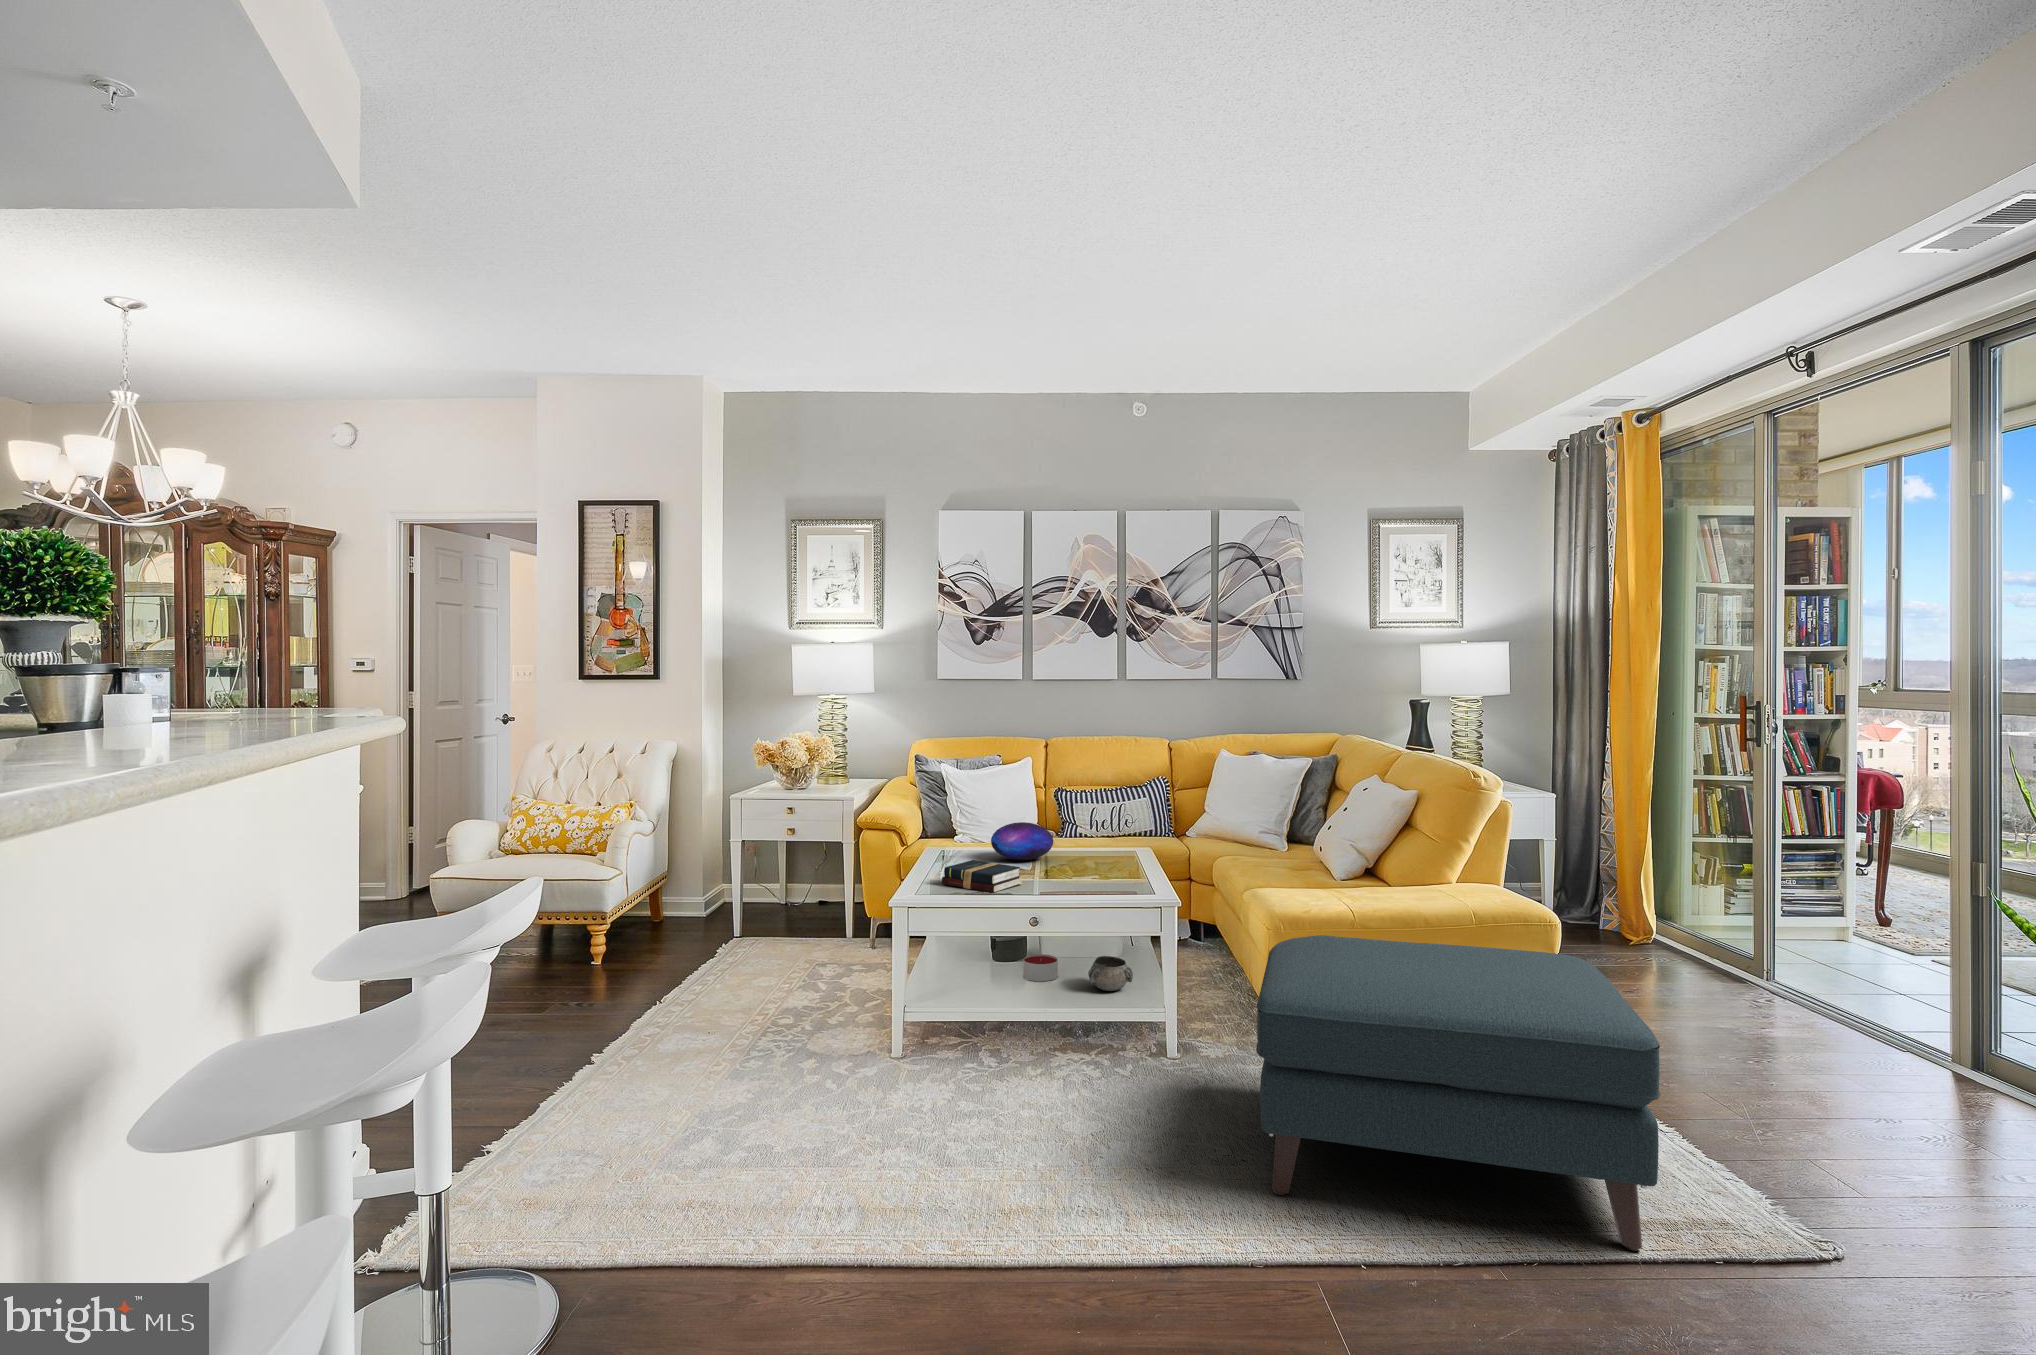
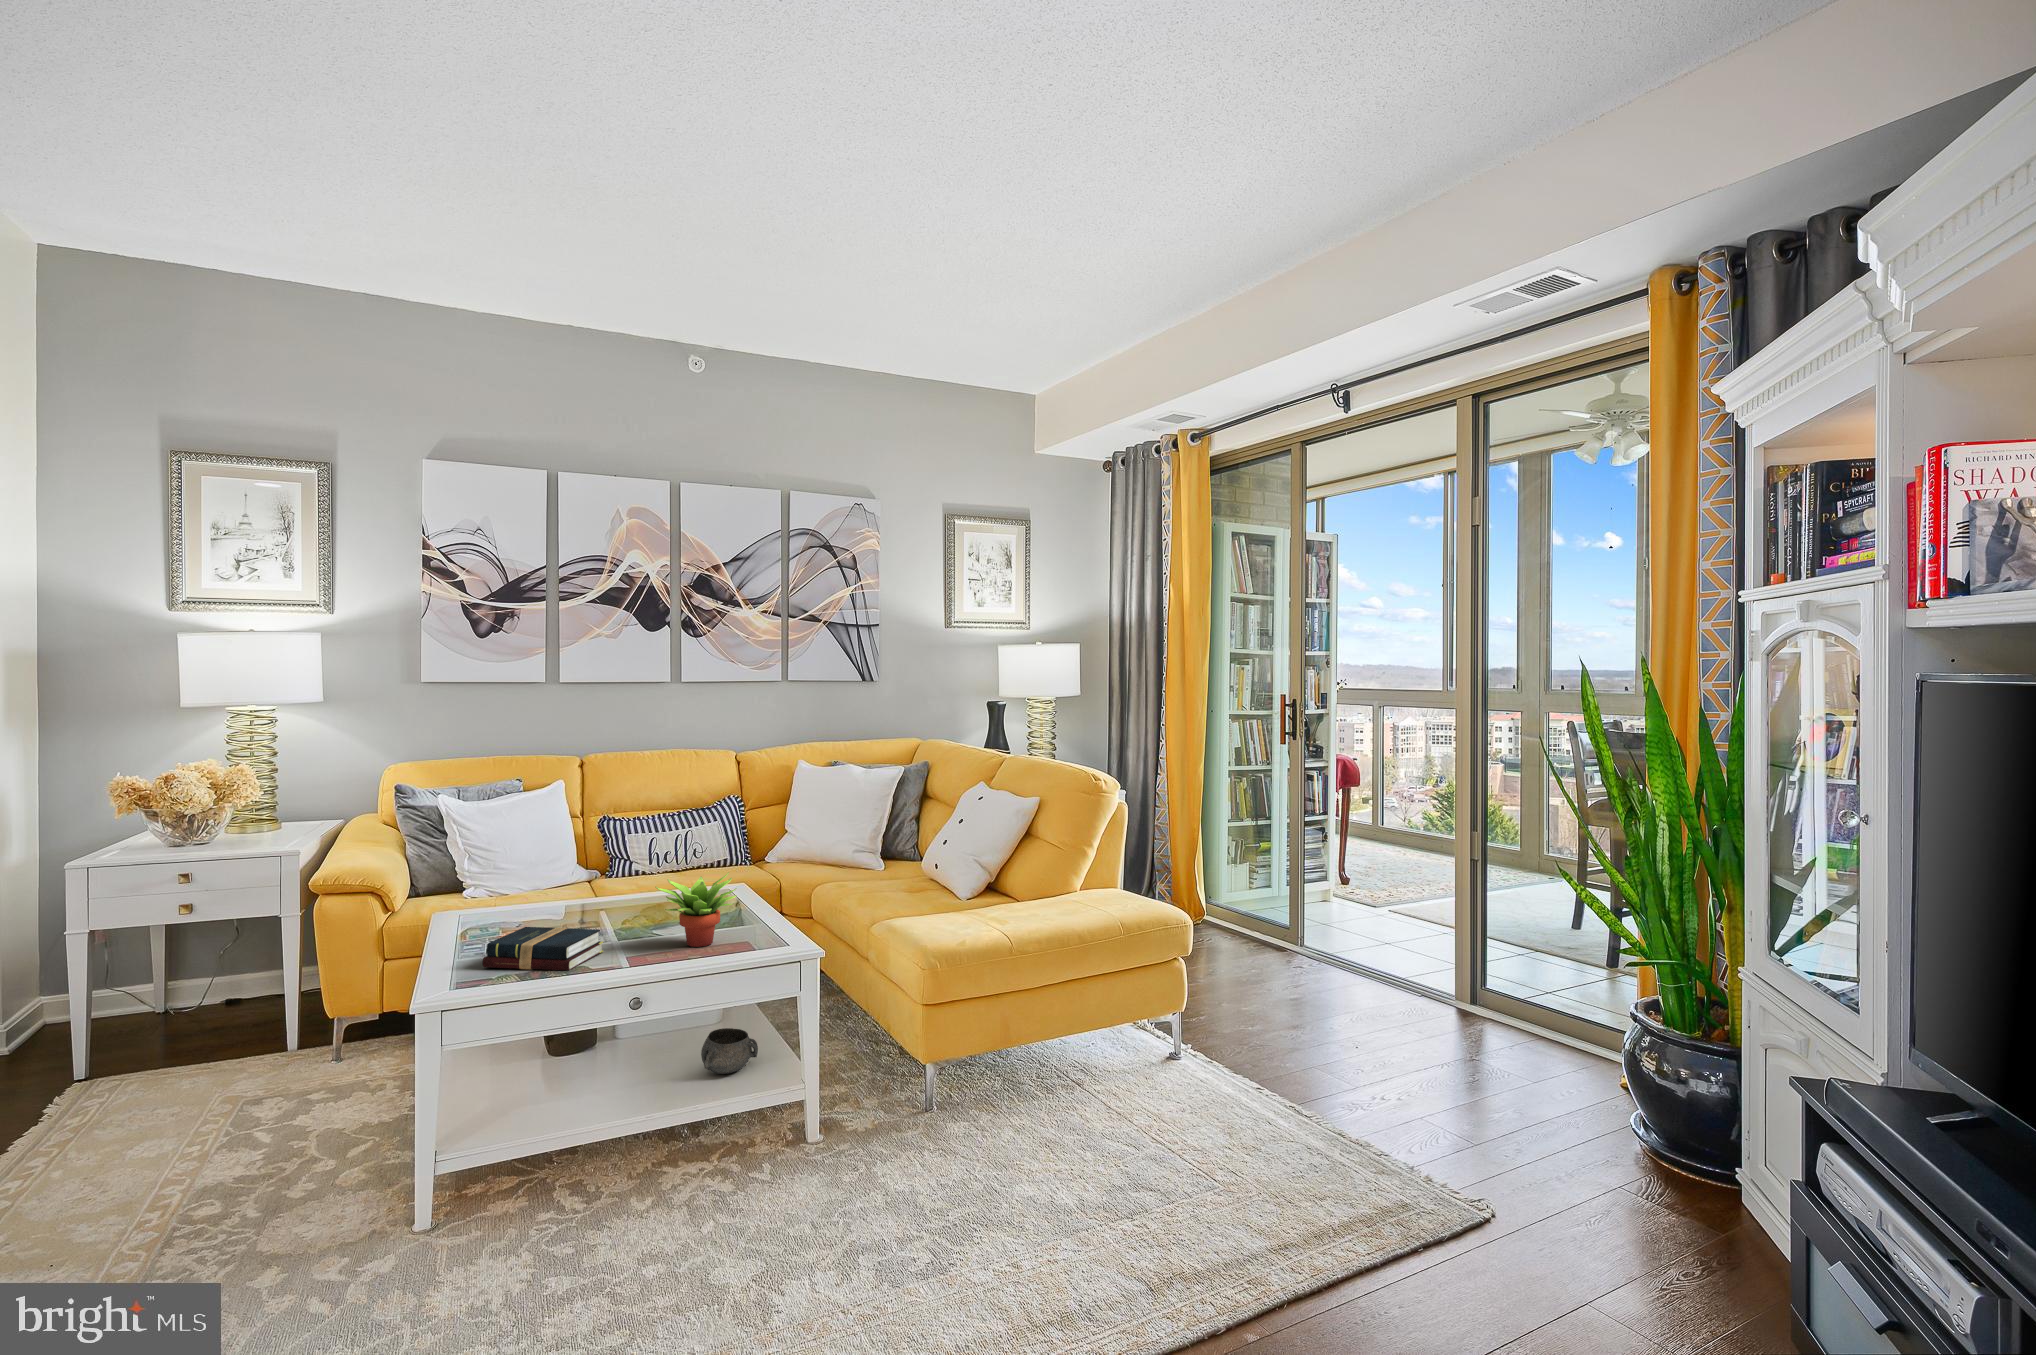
decorative orb: present [991,822,1053,860] -> none [536,866,625,916]
succulent plant: none [1058,832,1121,889] -> present [656,872,737,947]
ottoman: present [1256,935,1660,1251] -> none [950,958,1379,1303]
candle: present [1023,954,1058,981] -> none [603,1038,651,1078]

